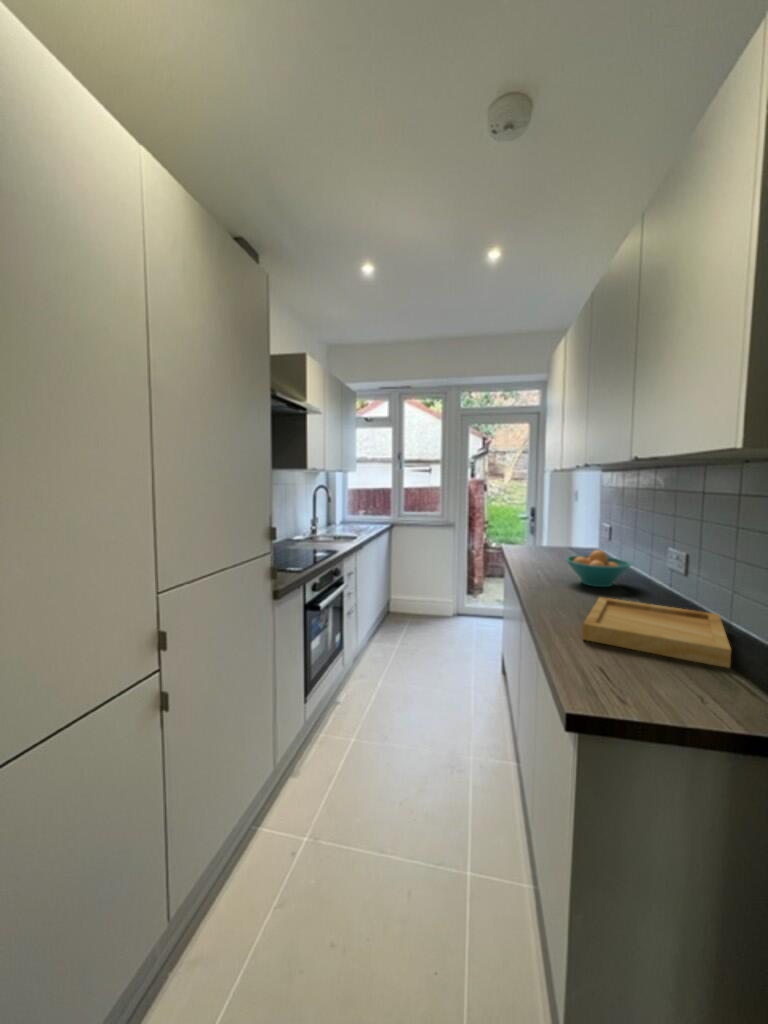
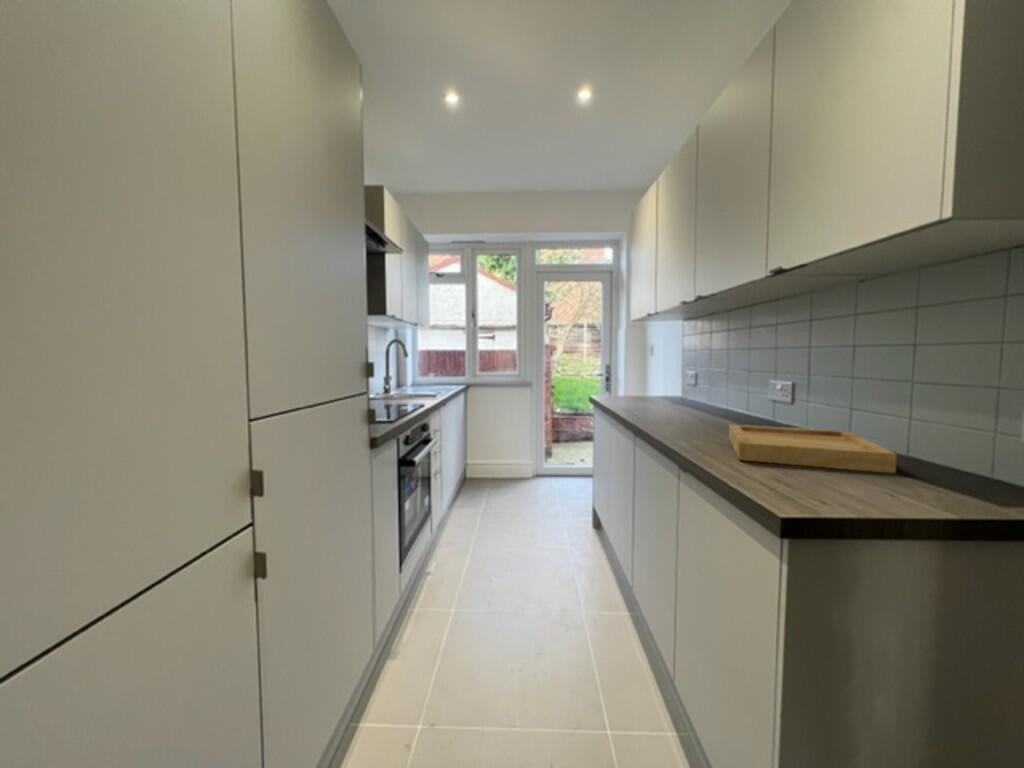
fruit bowl: present [566,550,631,587] -> none [673,387,739,423]

